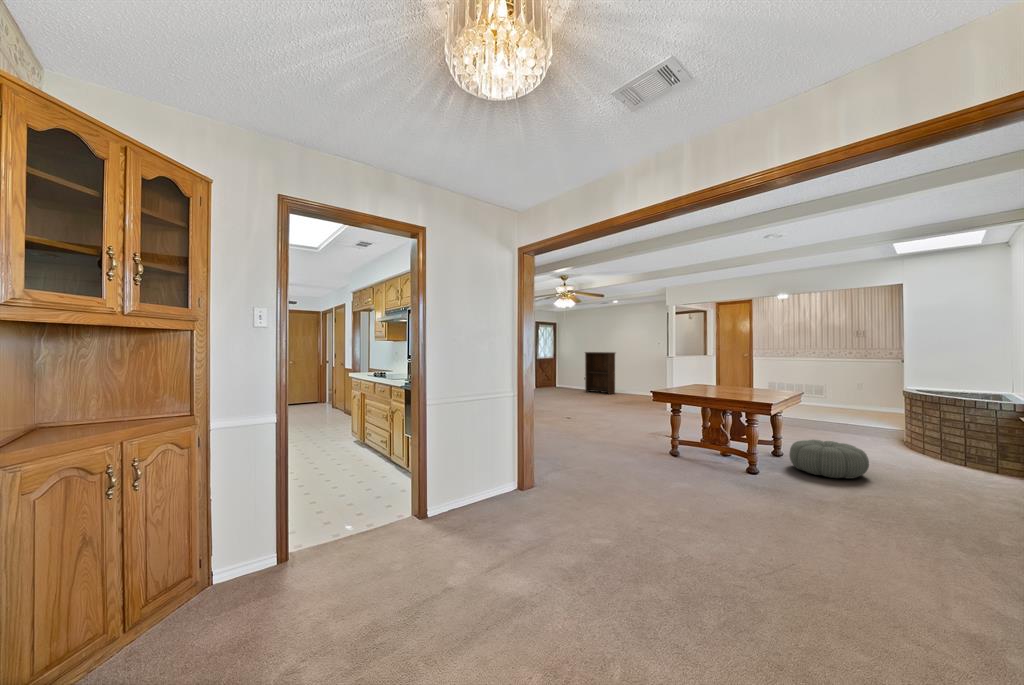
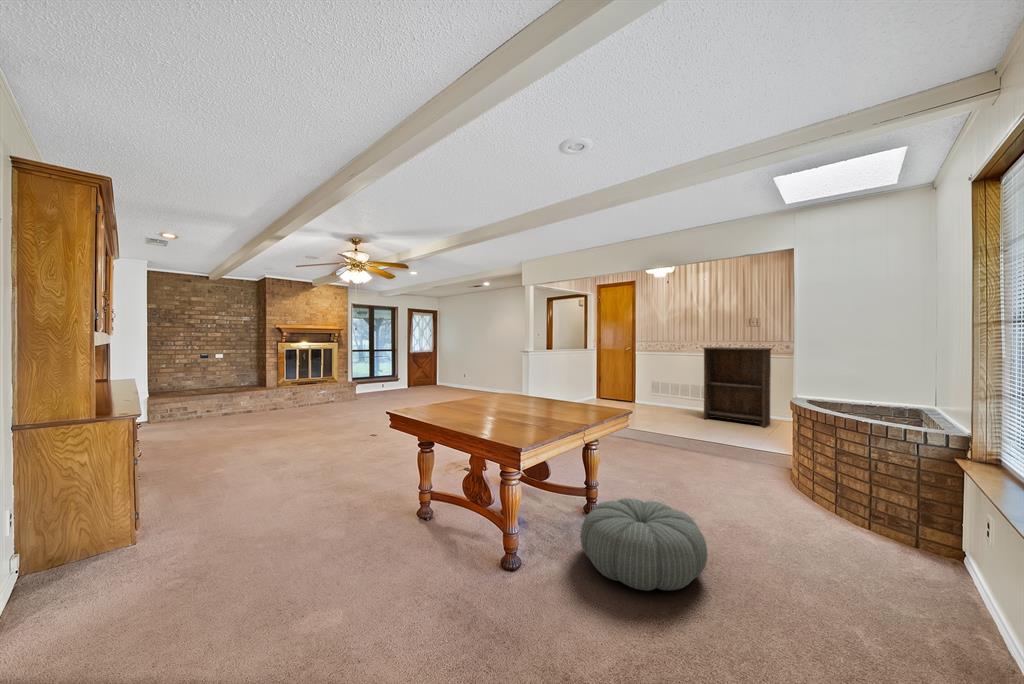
bookshelf: present [585,352,615,394] -> present [703,347,772,427]

